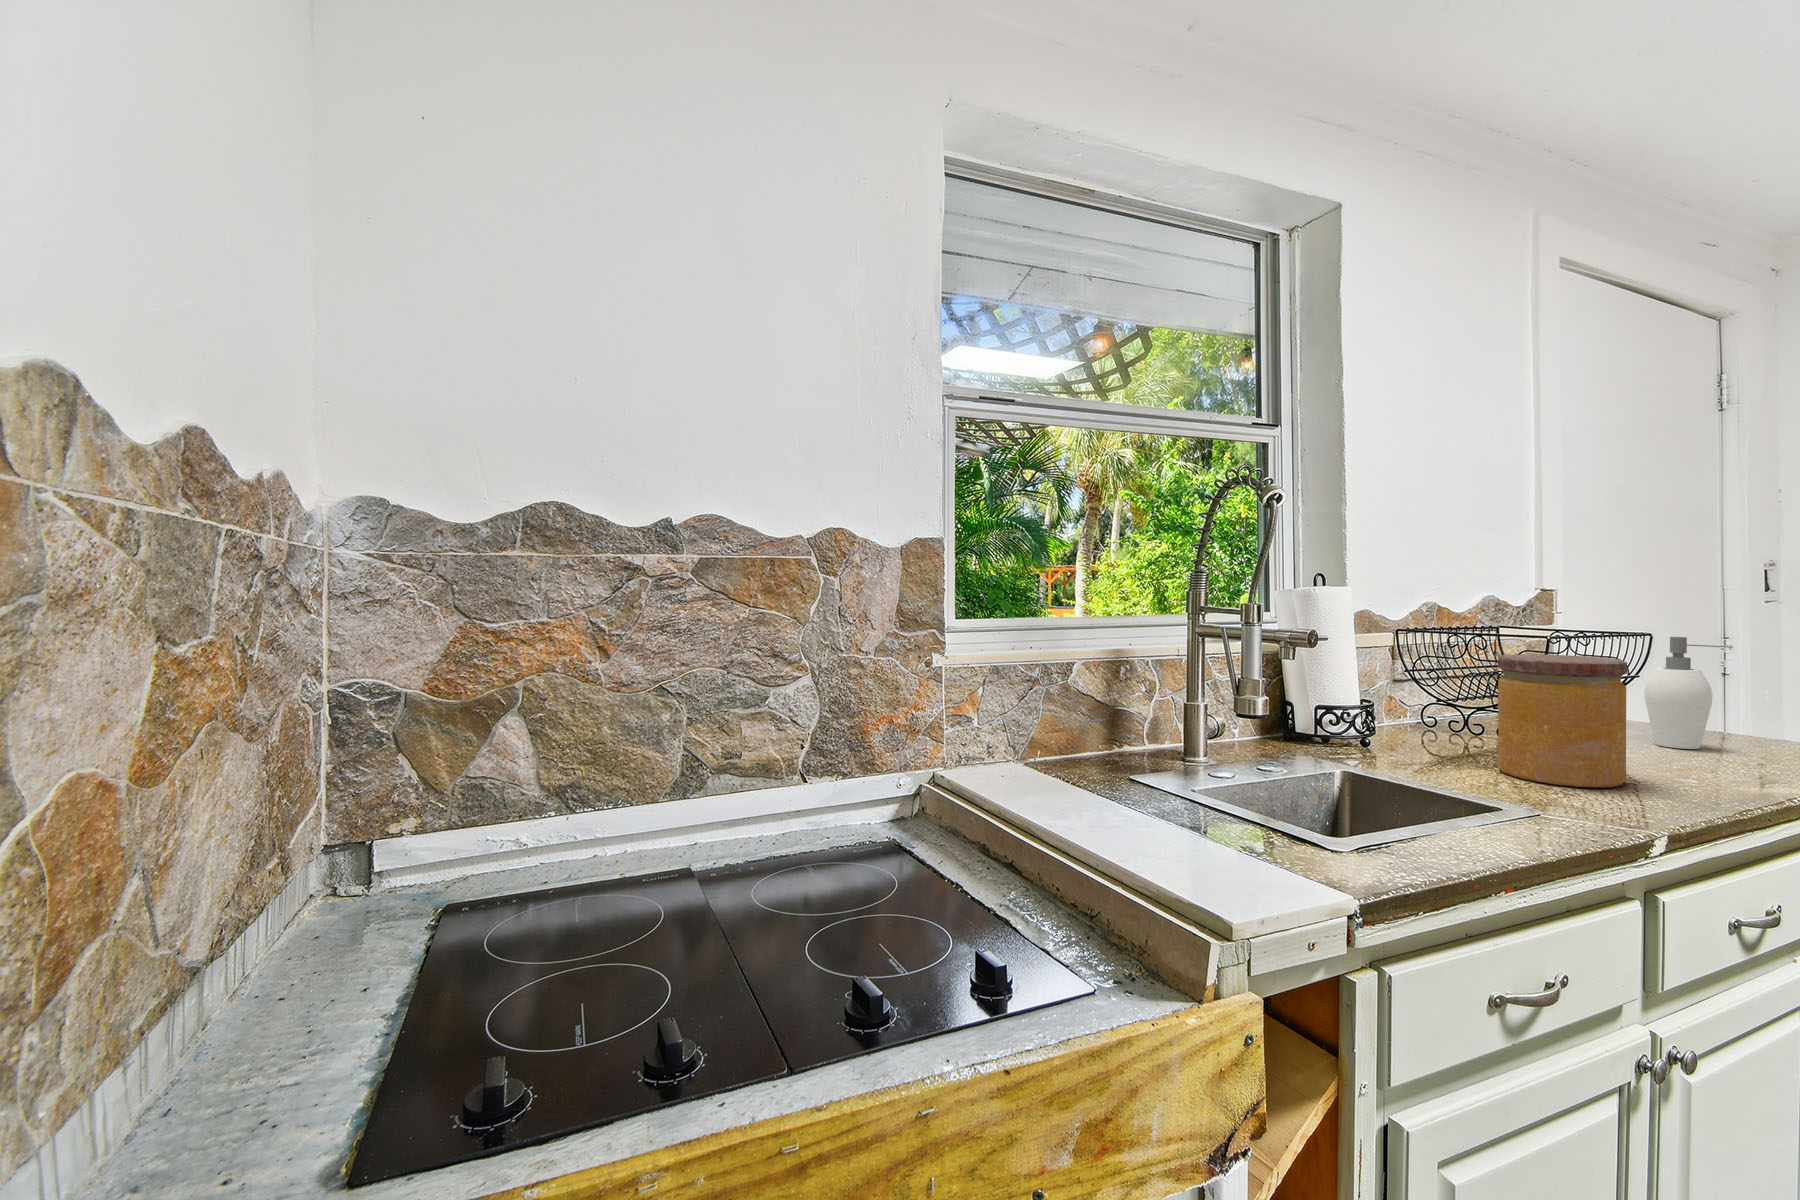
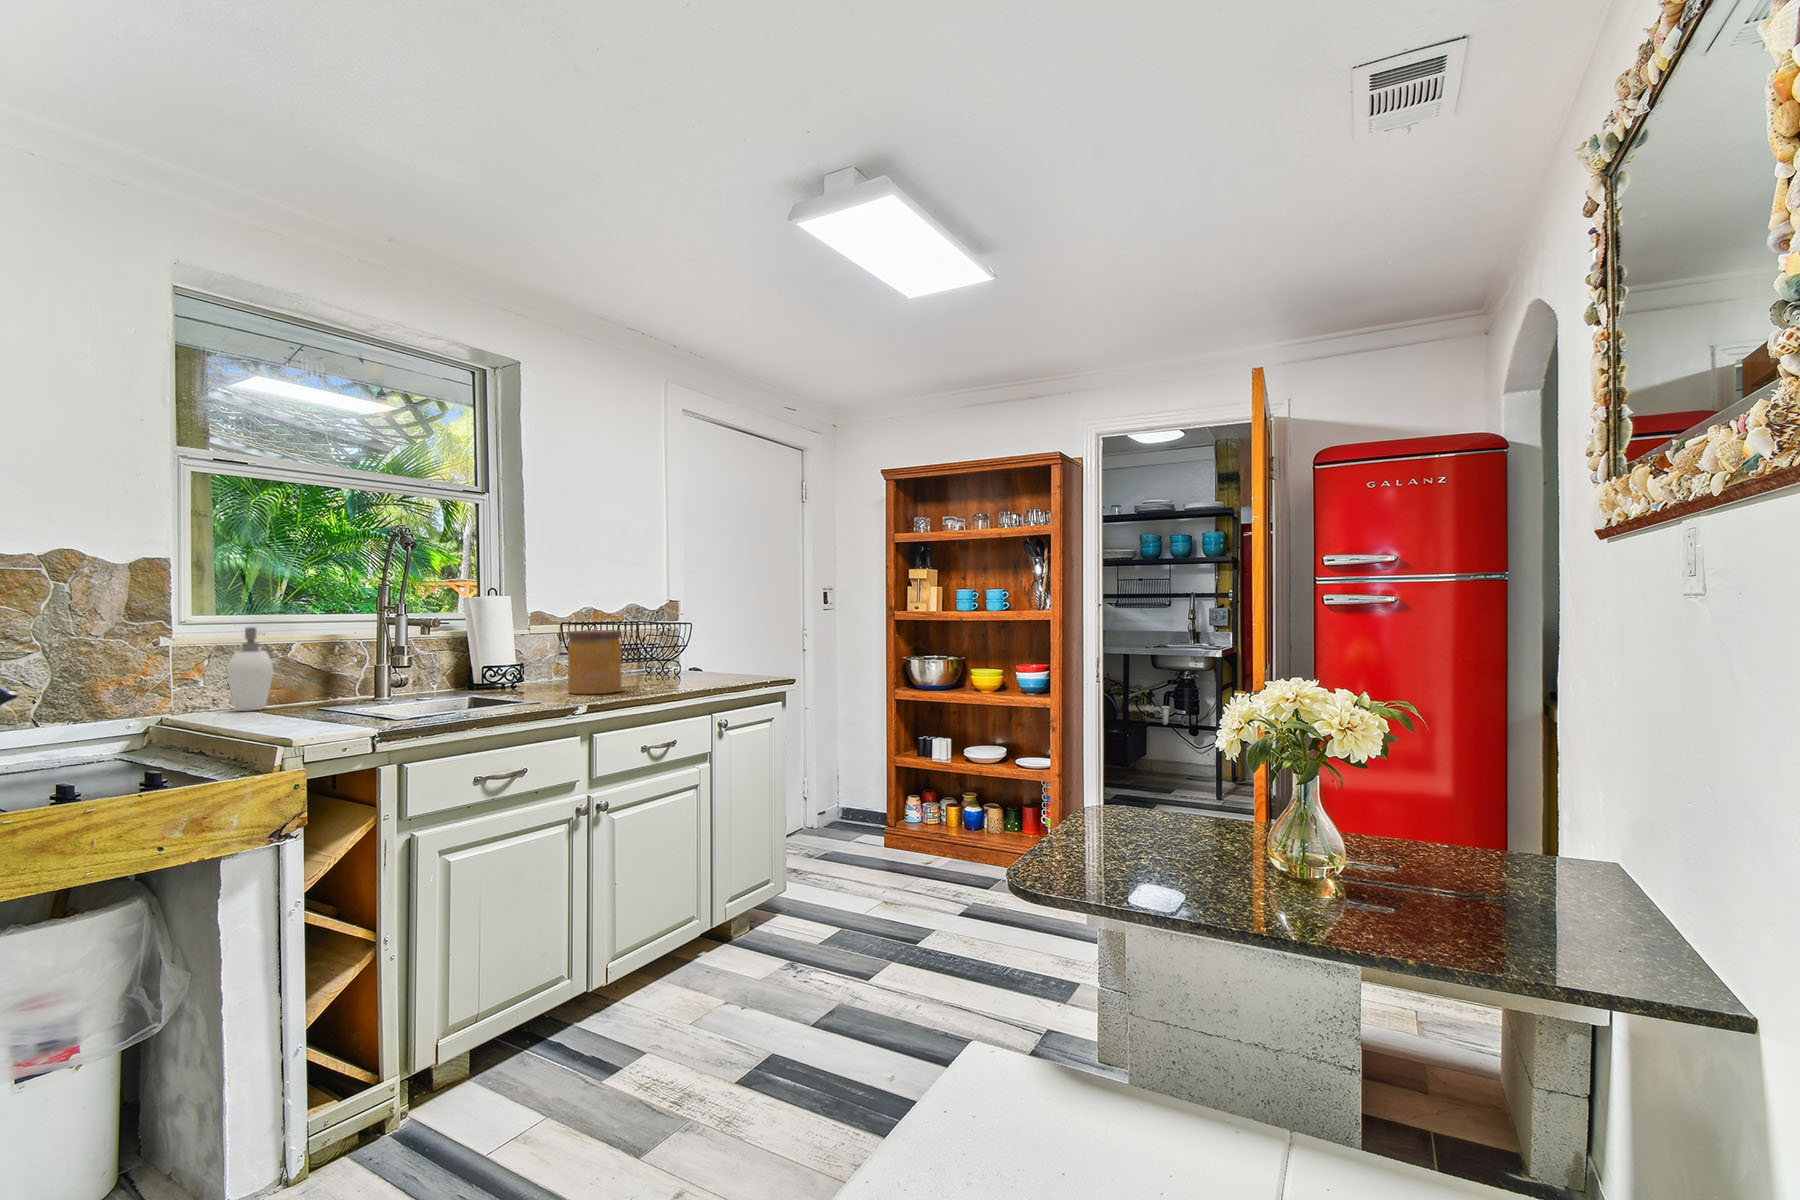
soap dispenser: present [1644,637,1733,749] -> present [227,627,273,711]

